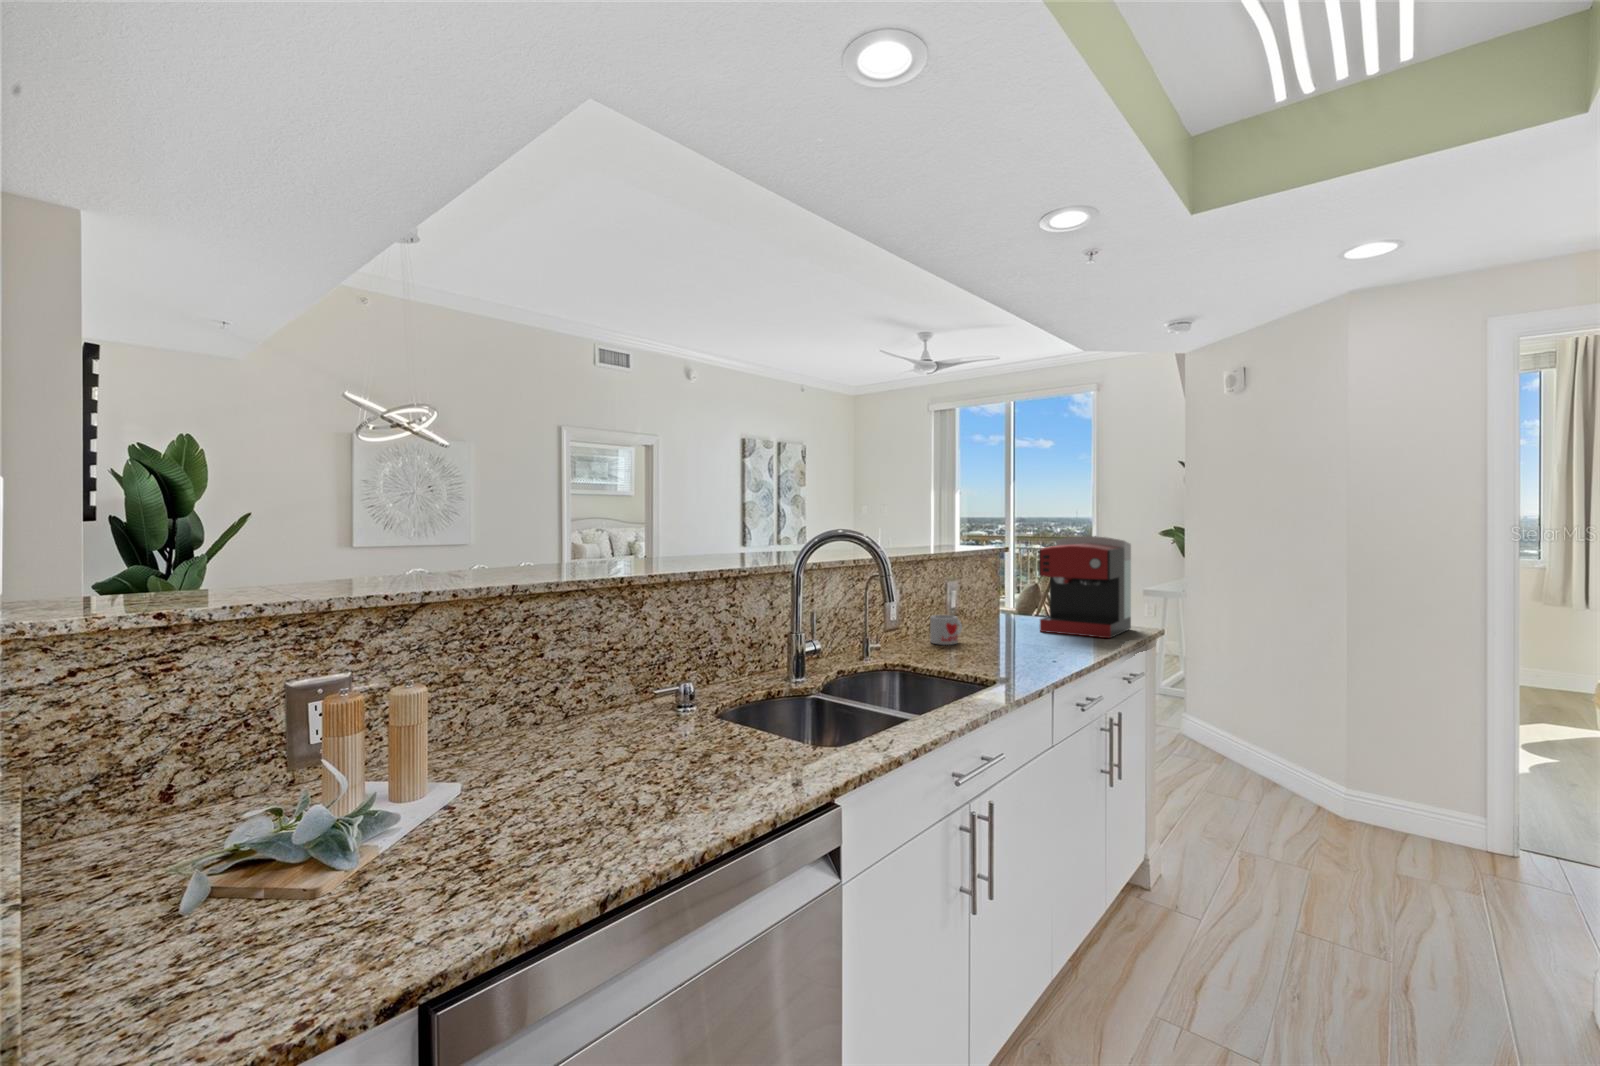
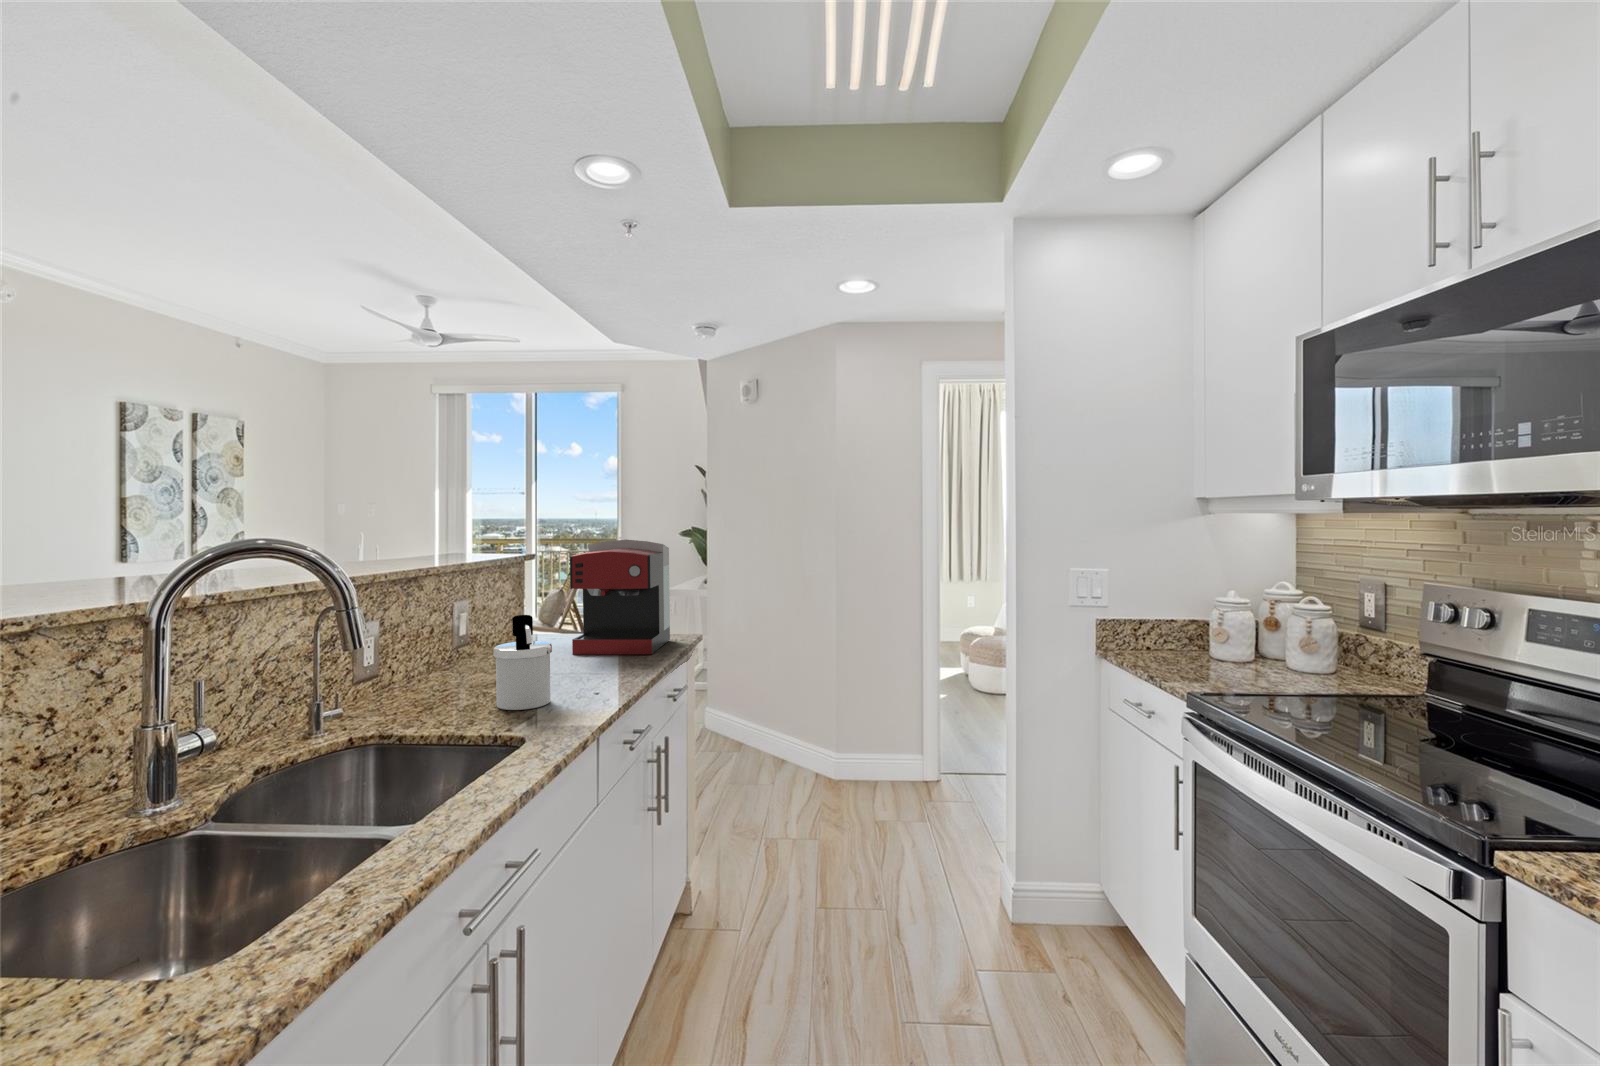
soap dispenser: none [977,592,1020,663] -> present [494,615,552,710]
mug: present [930,615,962,645] -> none [427,649,473,691]

